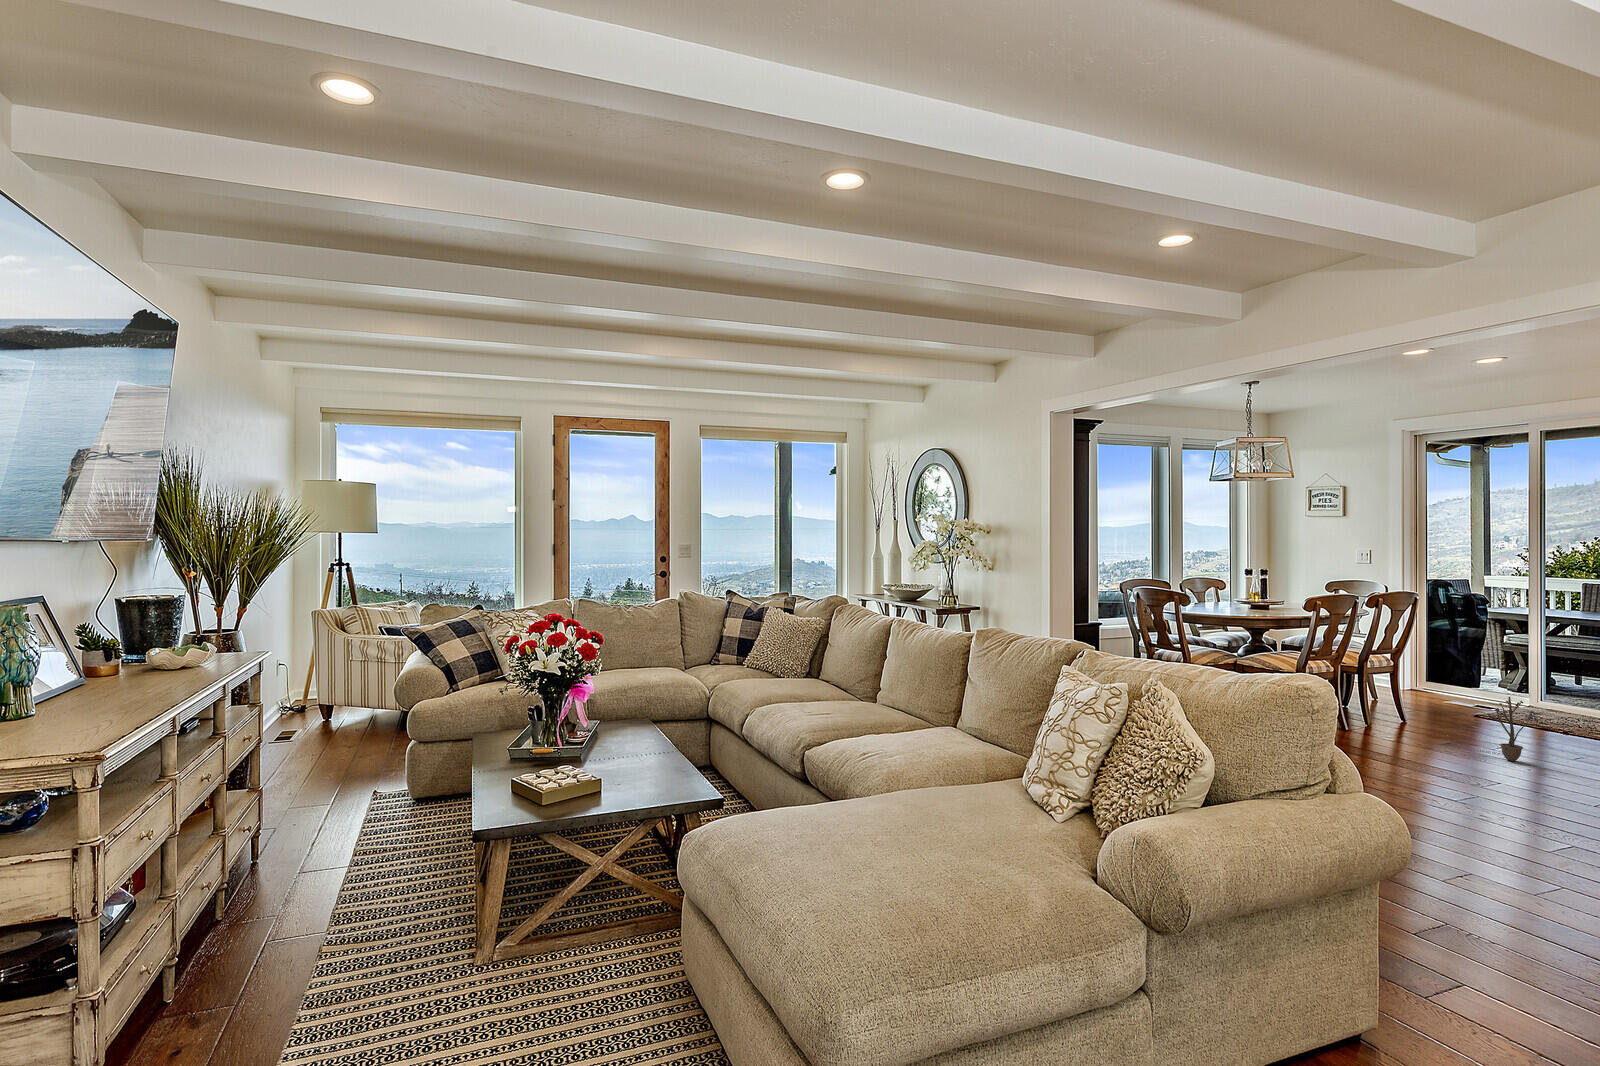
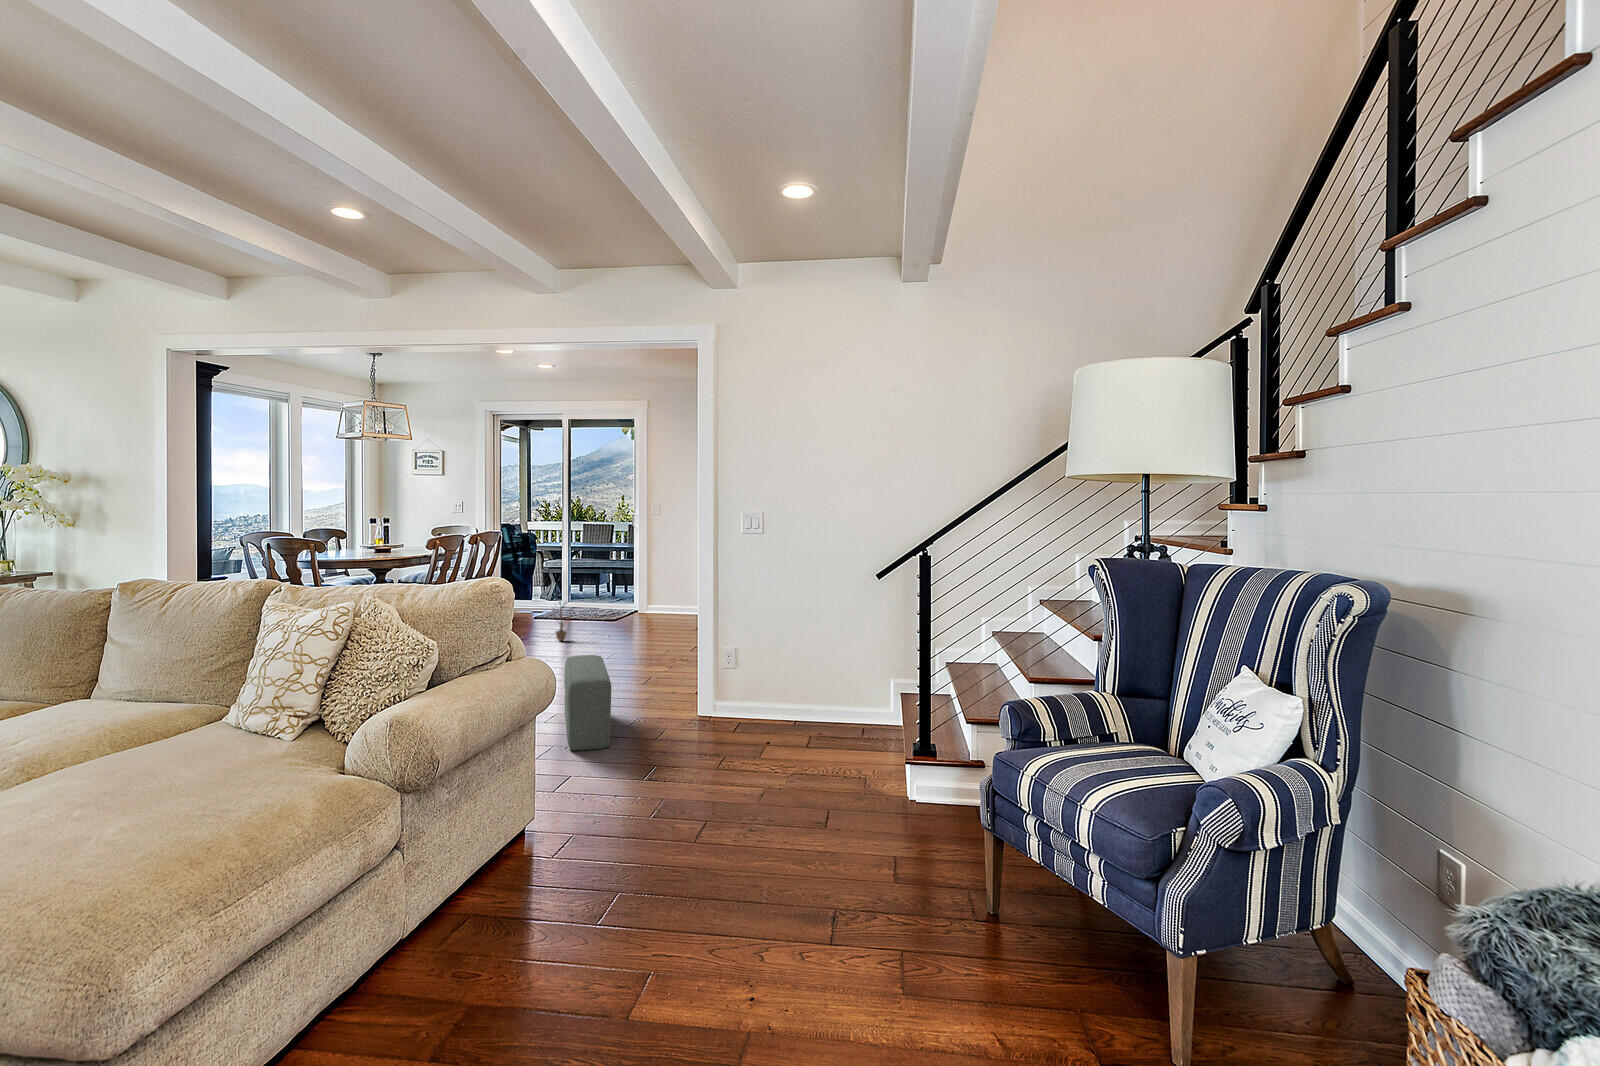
pouf: none [1463,795,1550,961] -> present [564,655,611,751]

